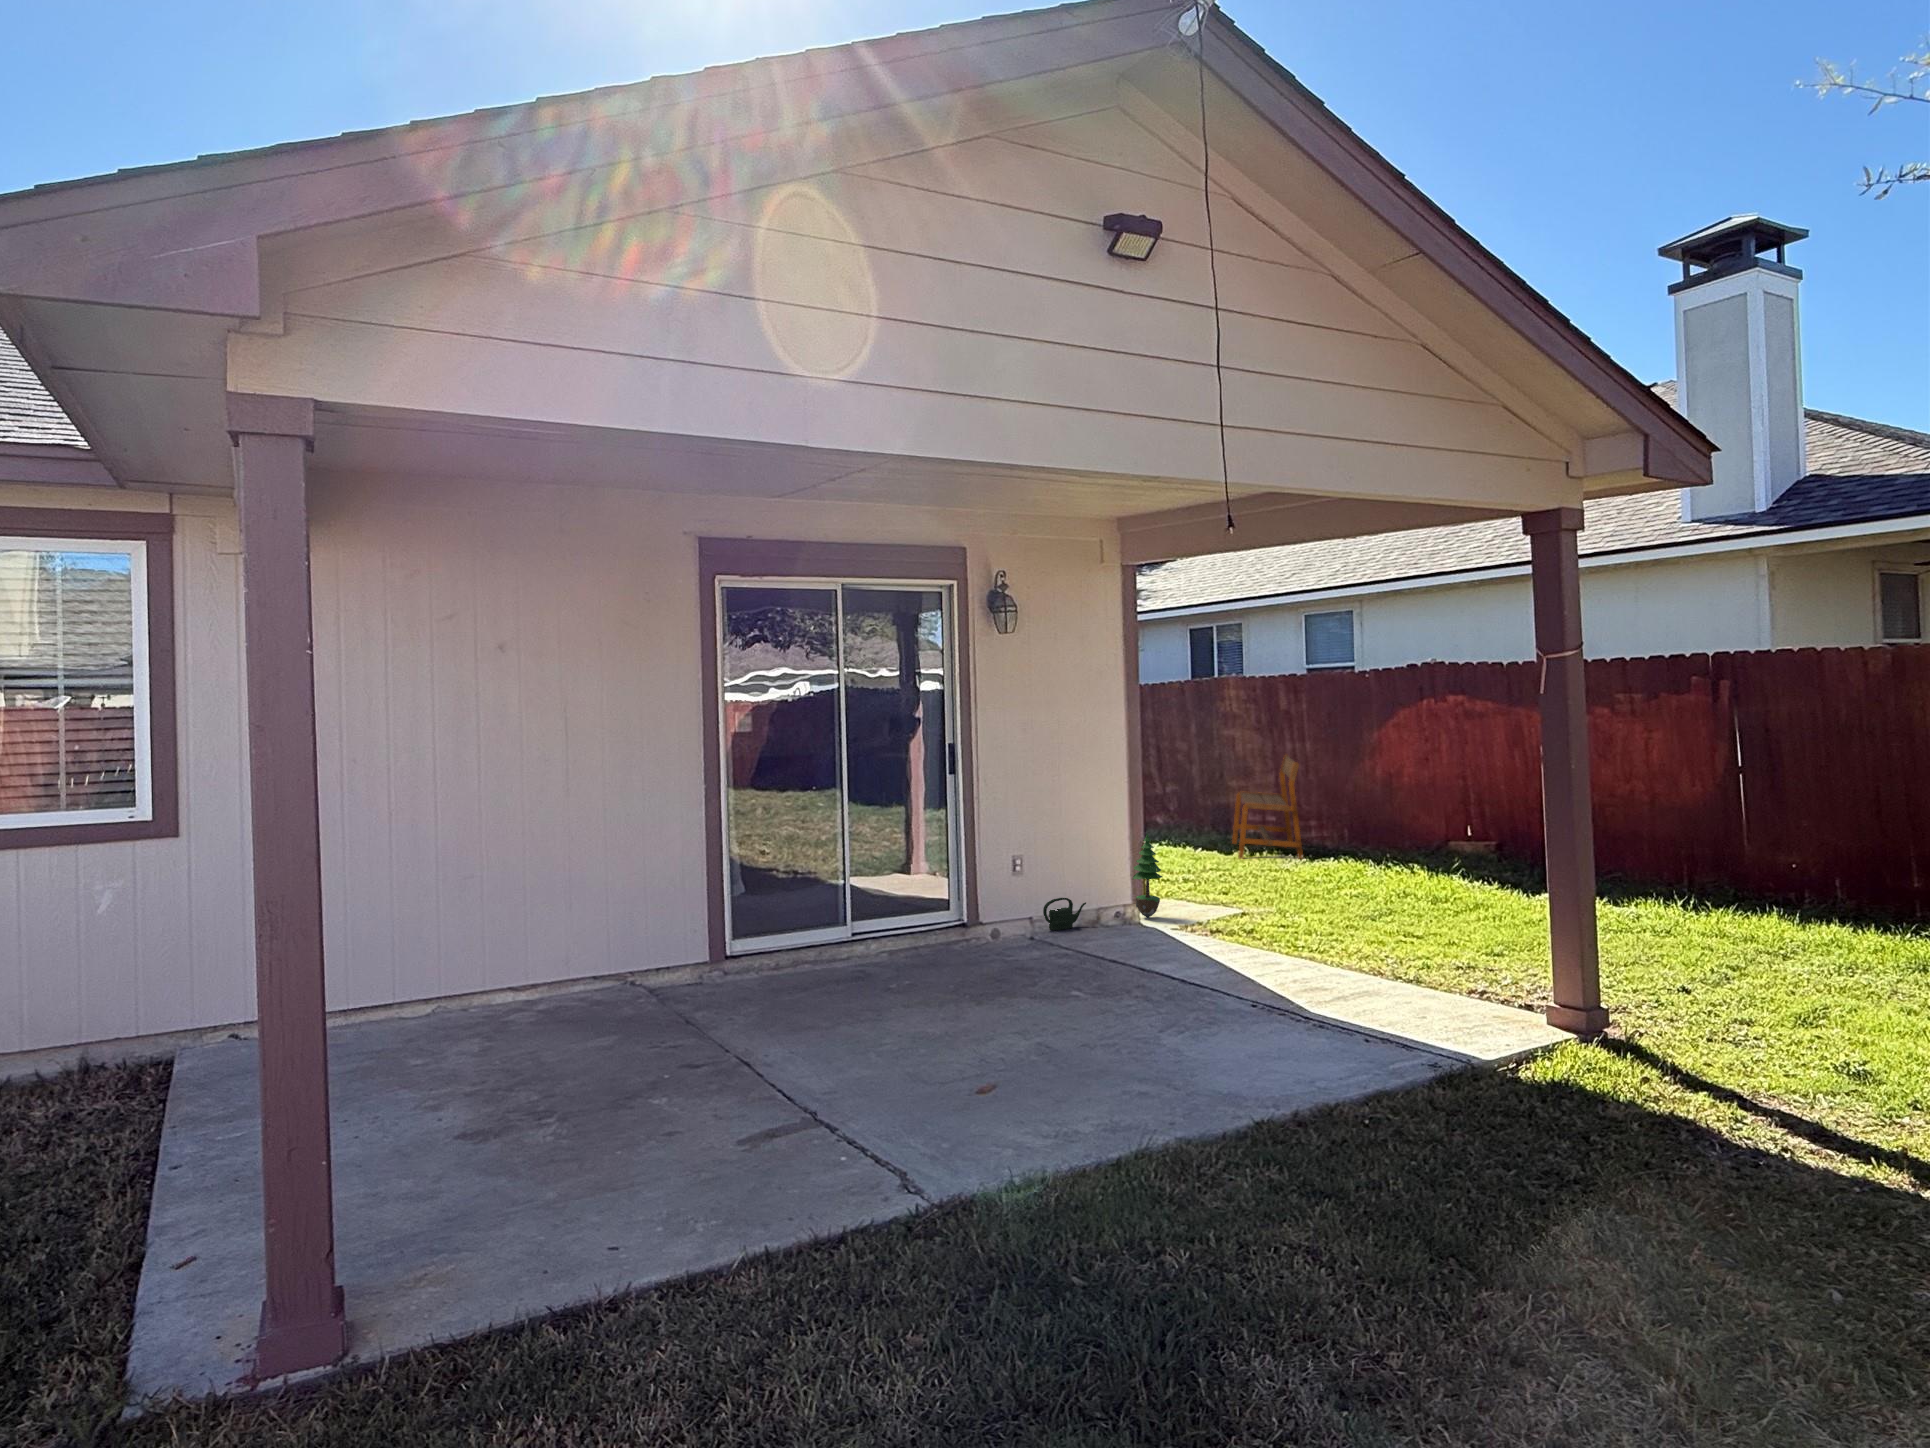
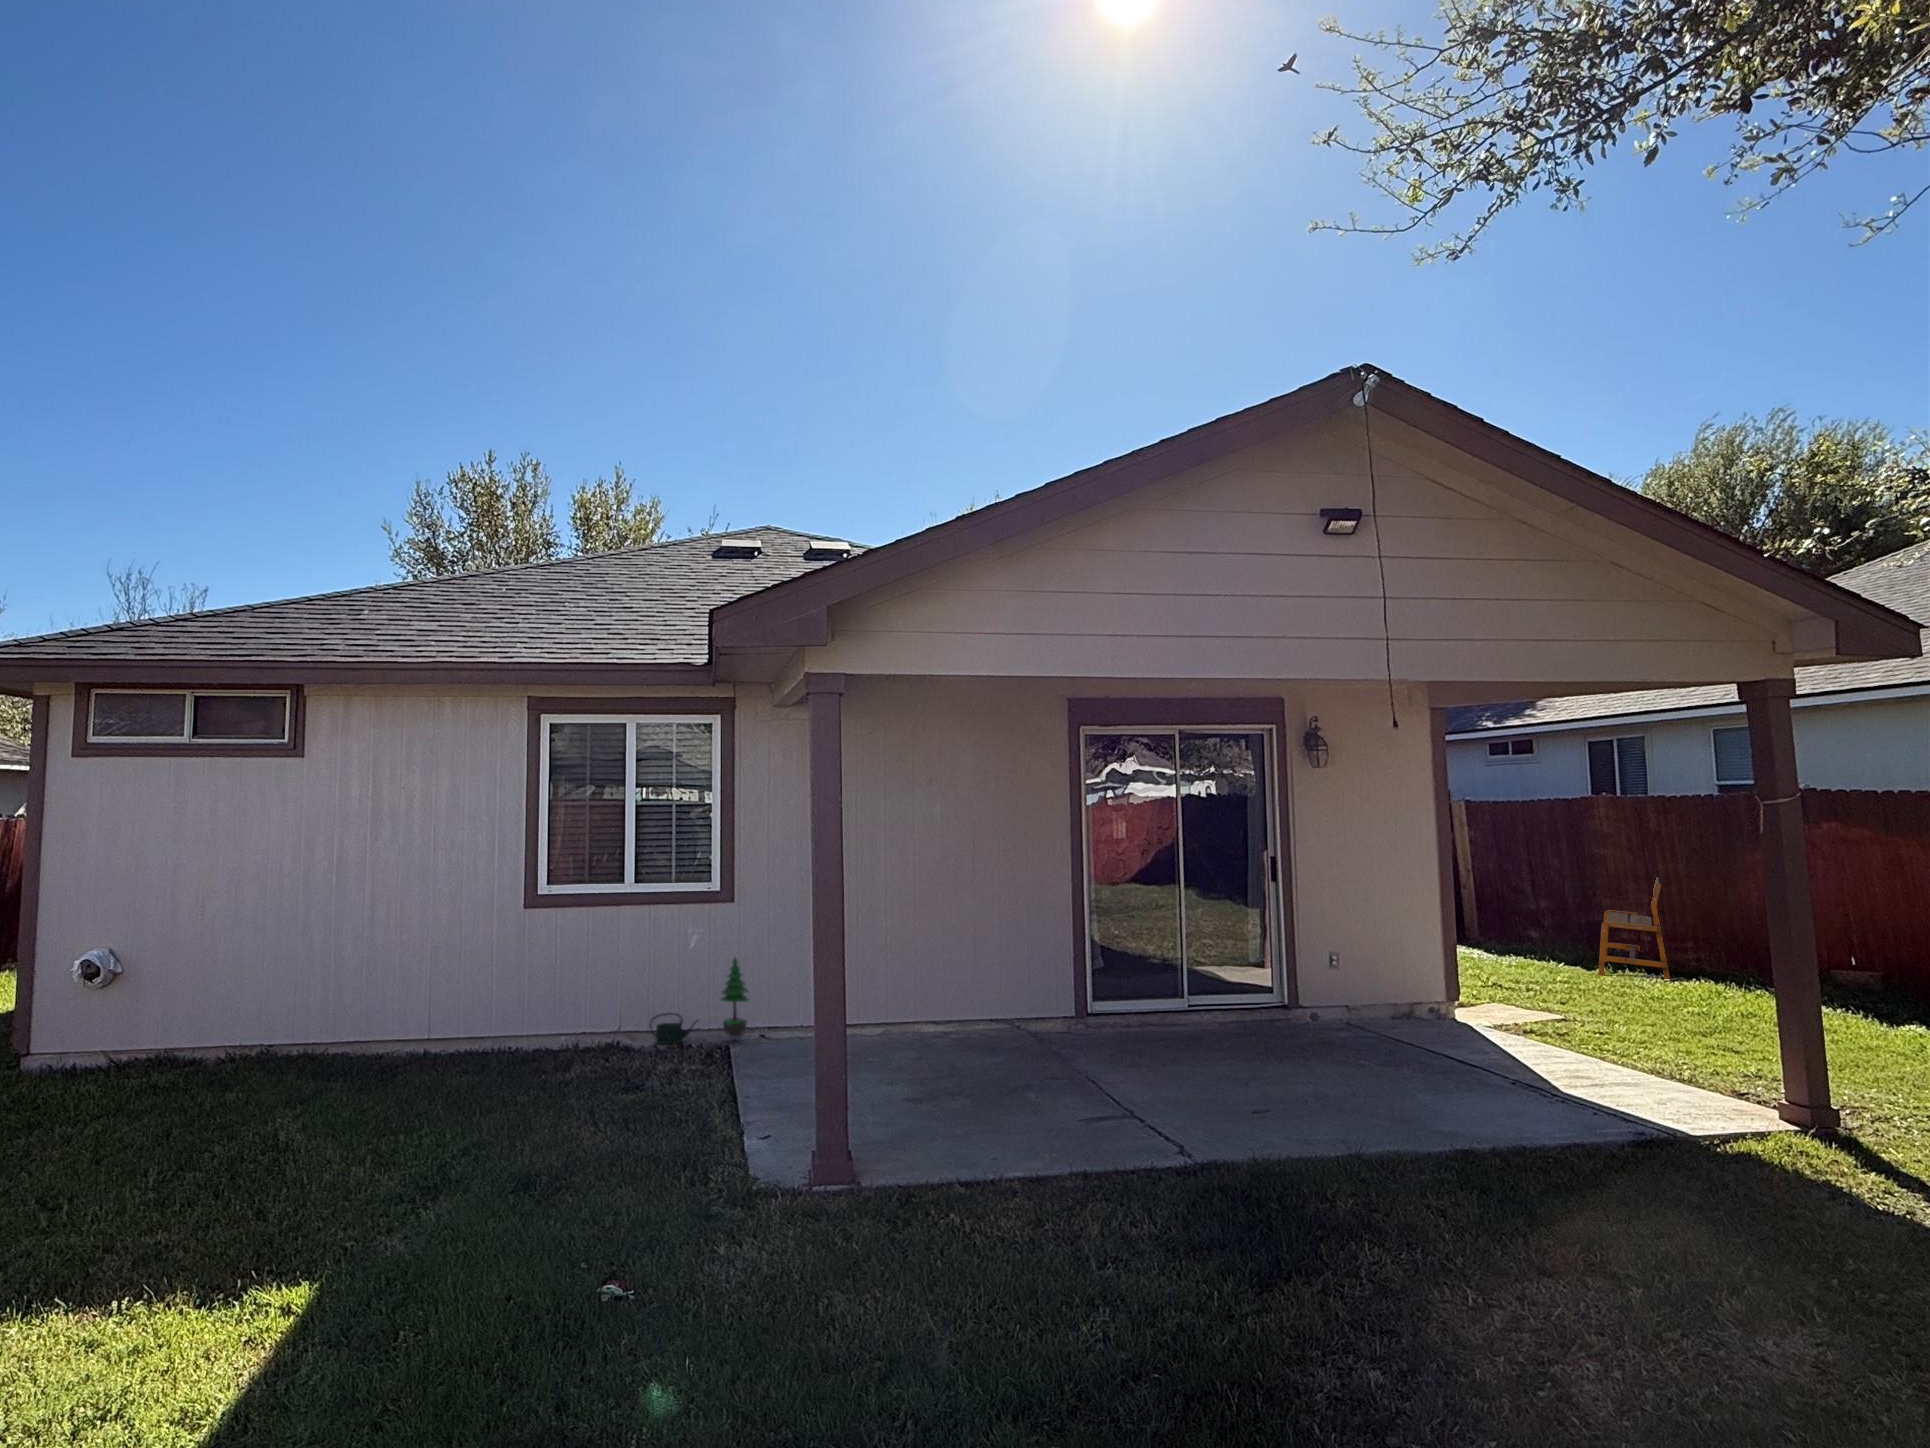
potted tree: present [1133,834,1162,918] -> present [721,958,748,1040]
watering can: present [1043,898,1086,930] -> present [650,1013,697,1044]

